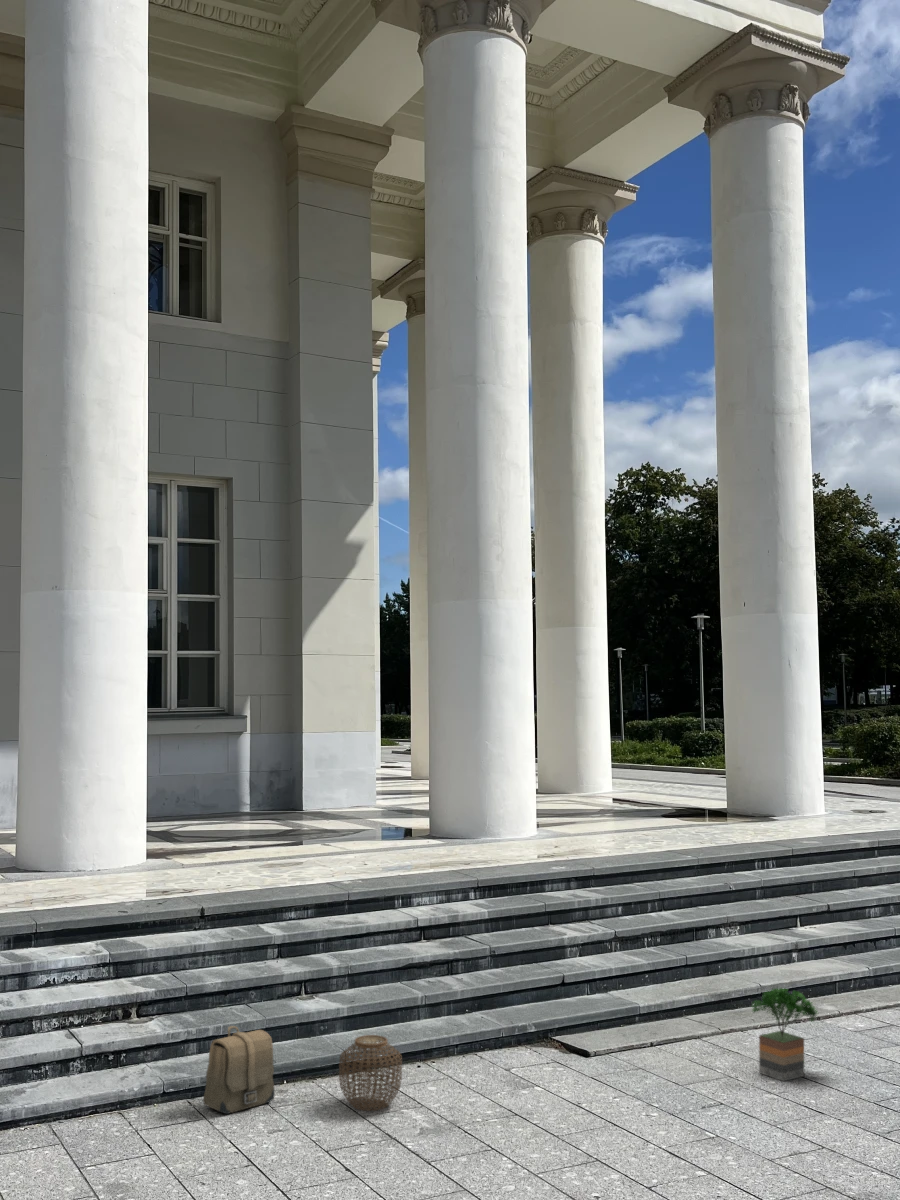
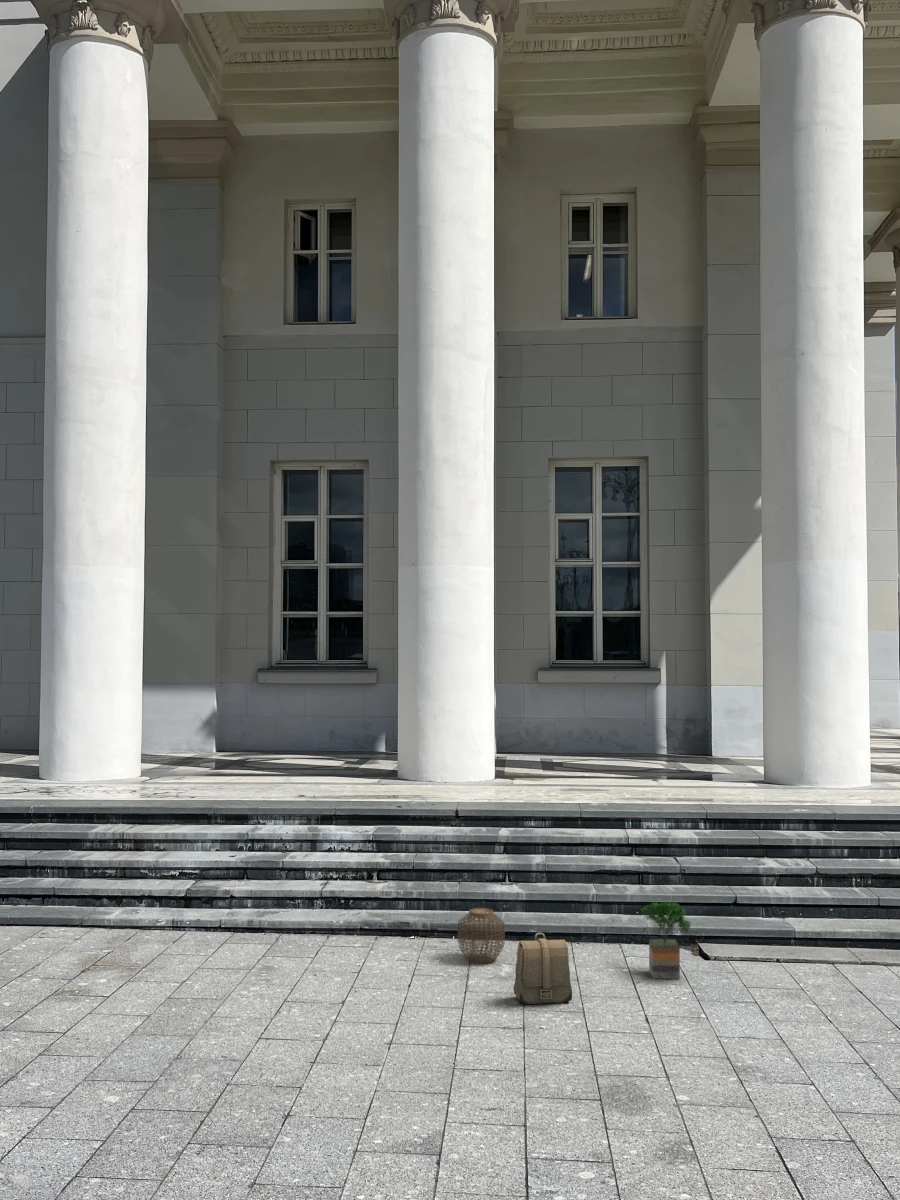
potted tree: present [753,988,817,1081] -> present [642,902,691,979]
backpack: present [203,1026,275,1114] -> present [514,933,572,1004]

